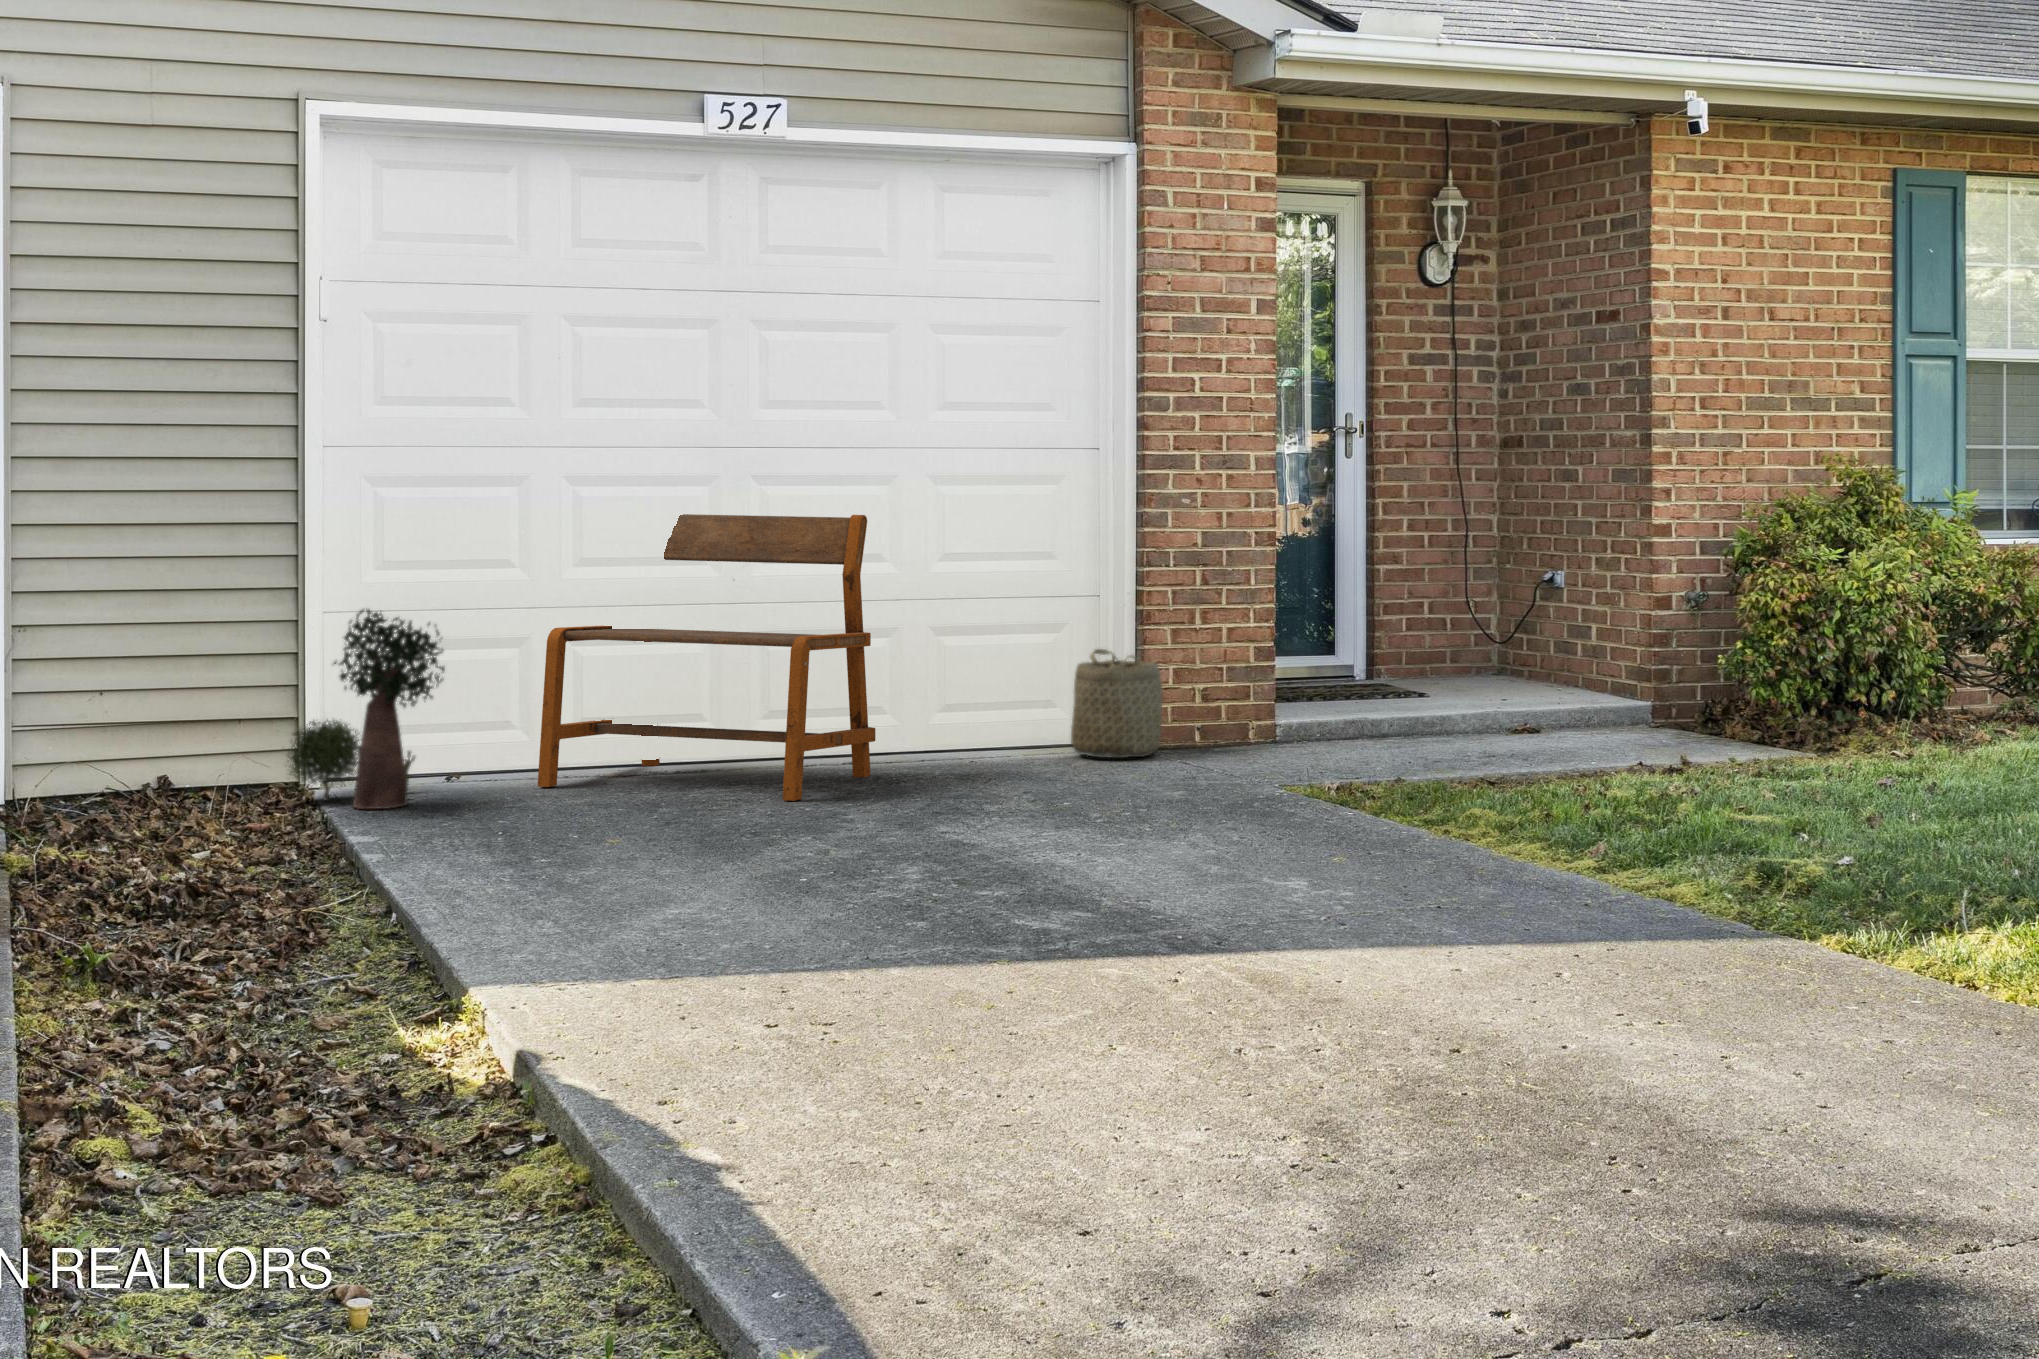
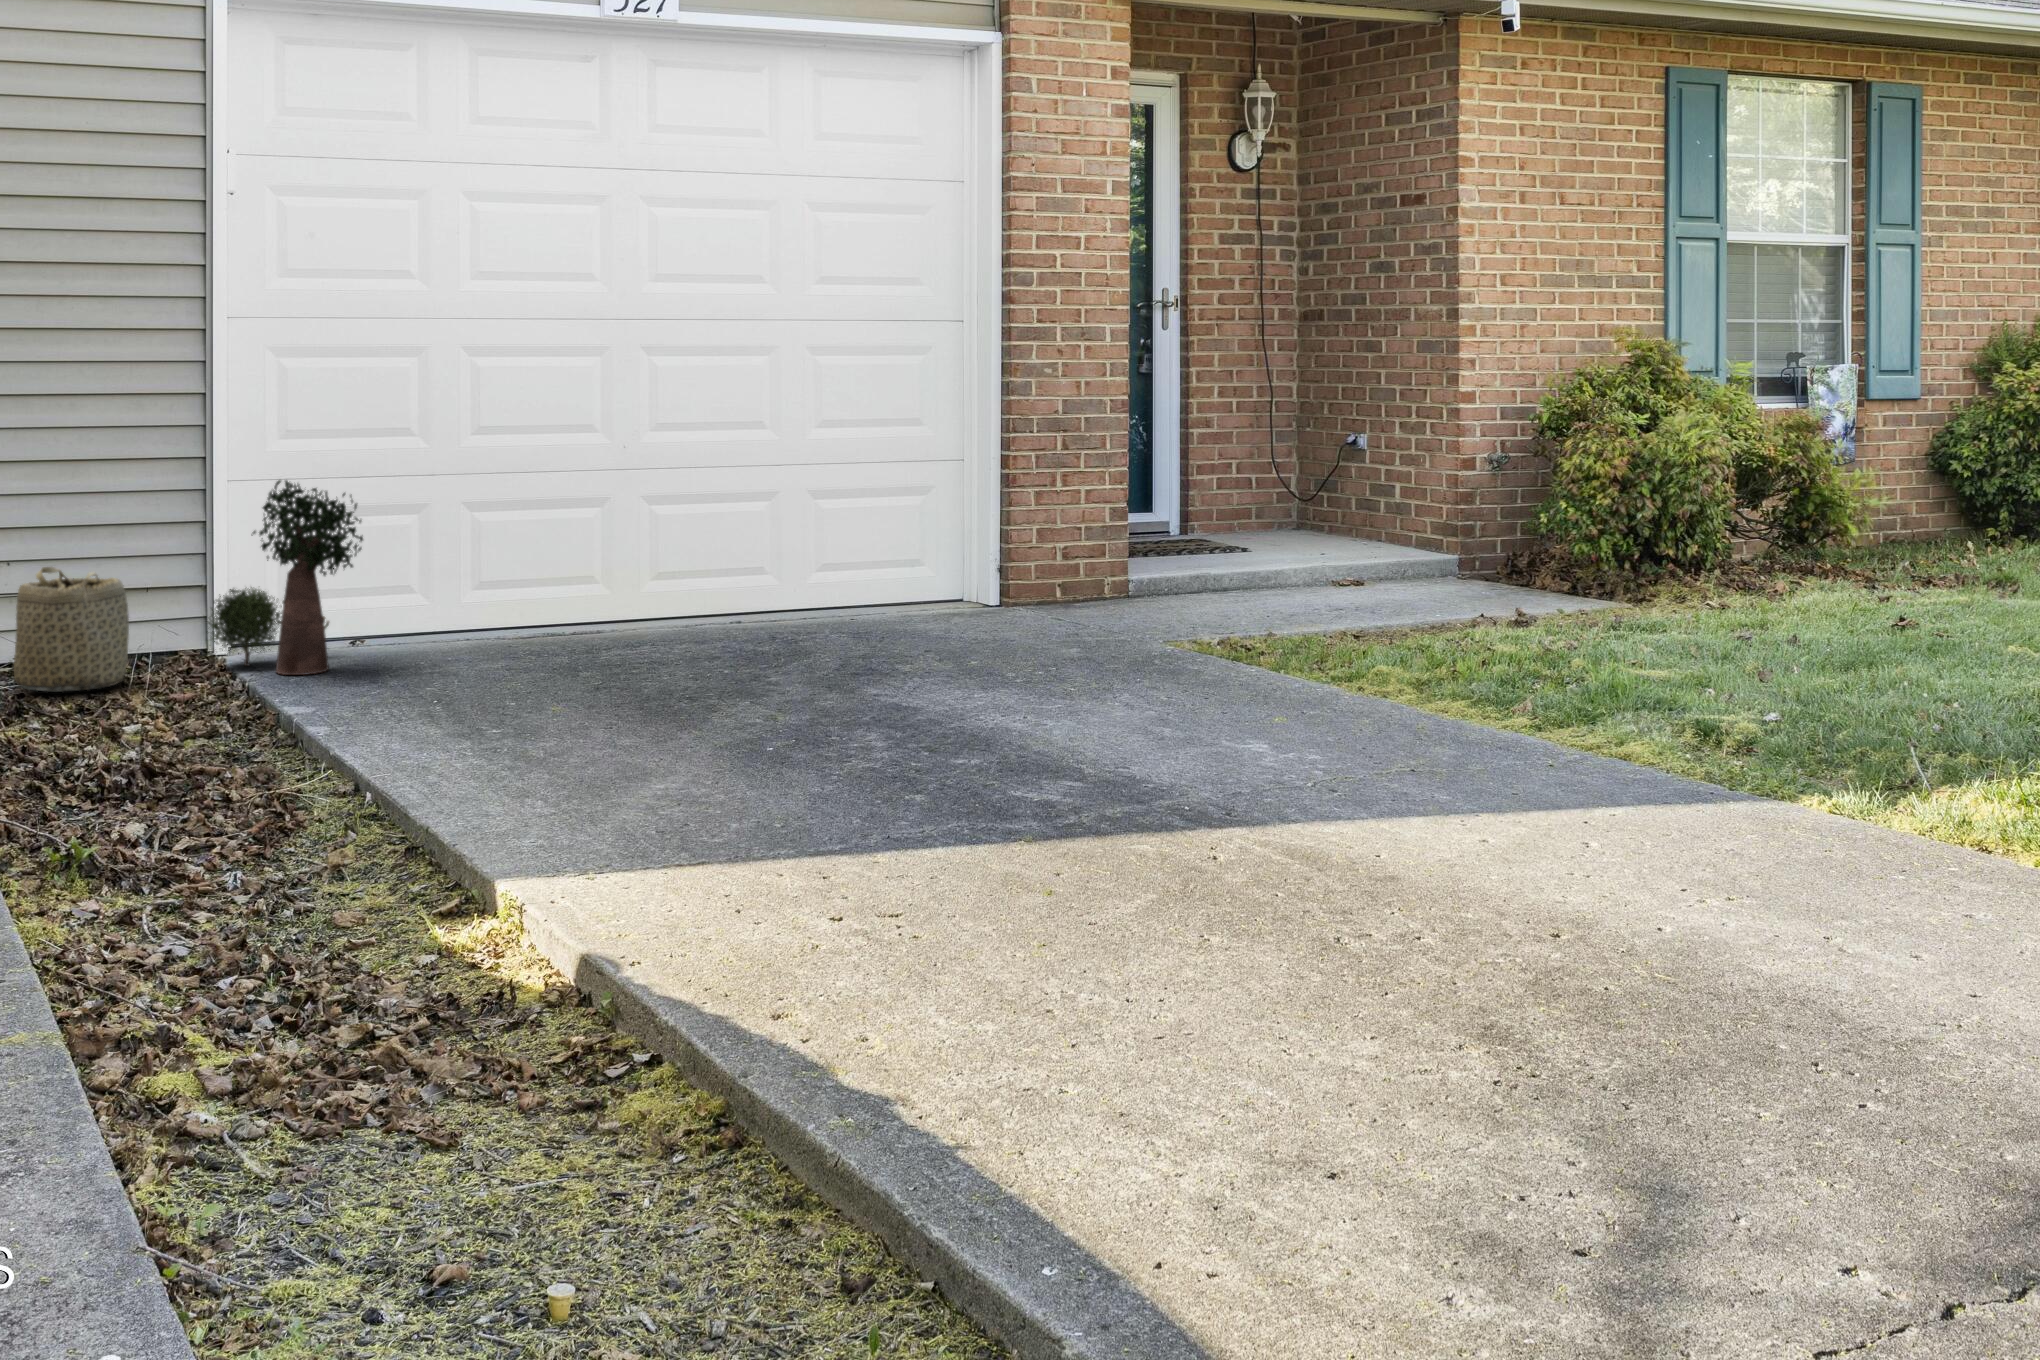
bench: present [538,514,876,801] -> none [448,384,769,664]
basket: present [1071,649,1163,758] -> present [14,567,129,692]

